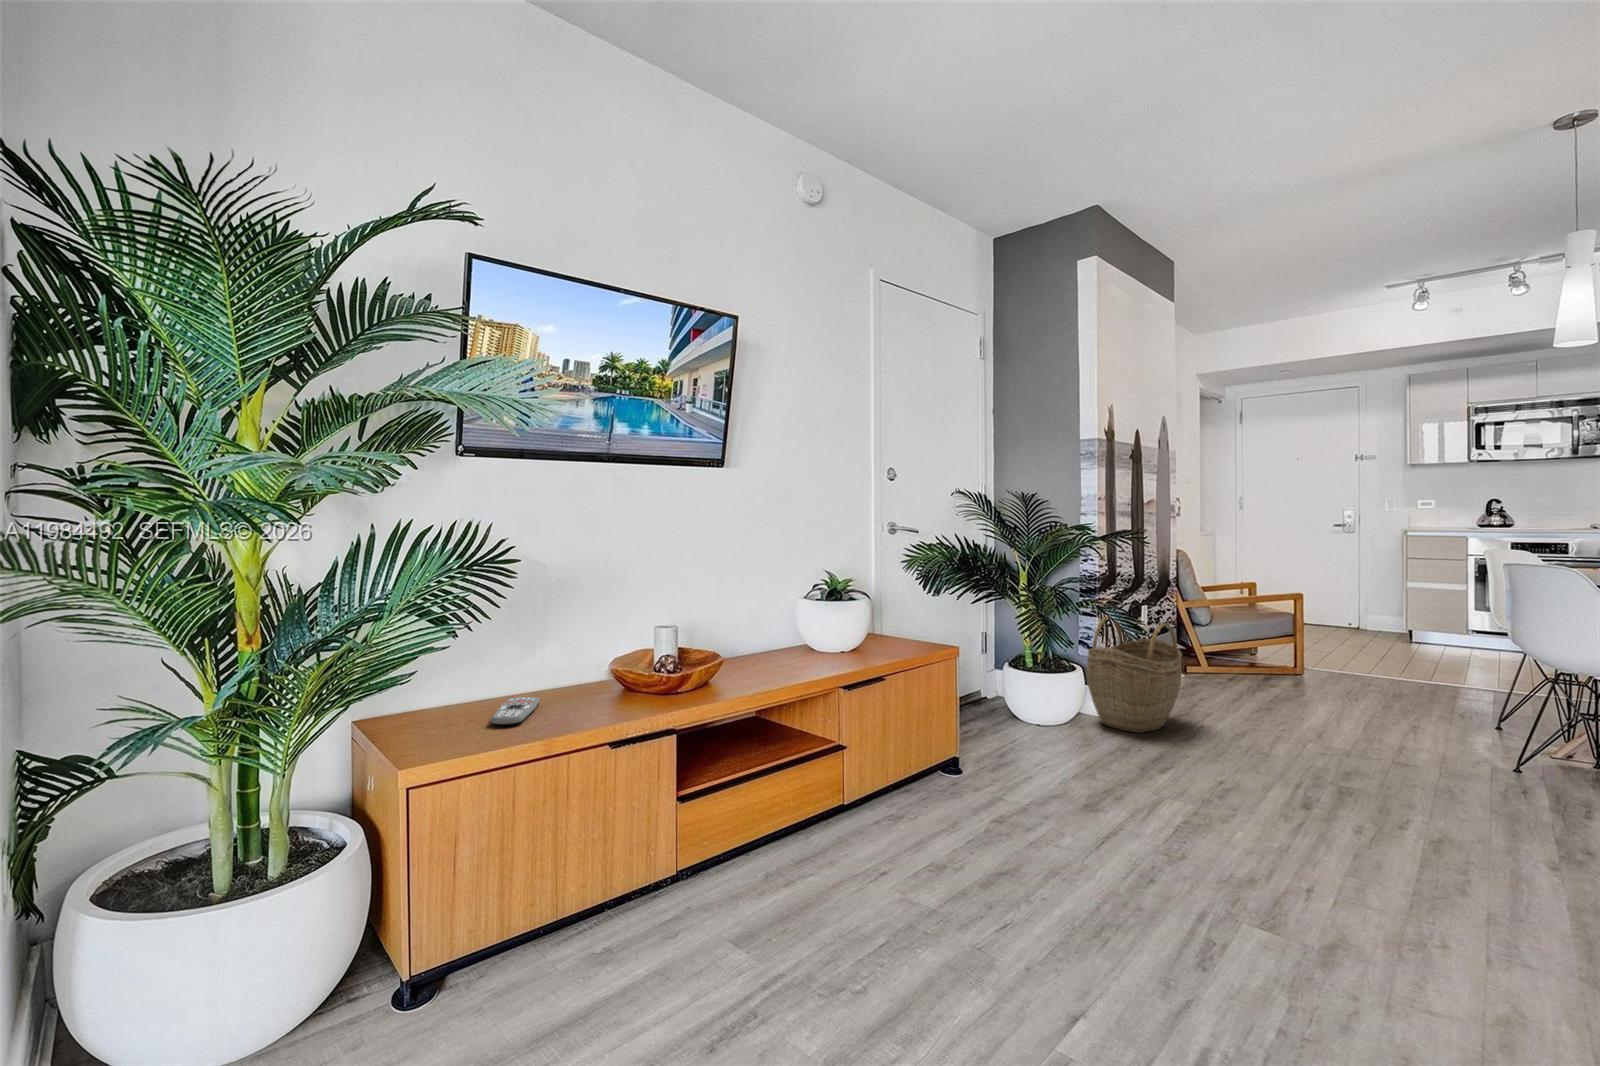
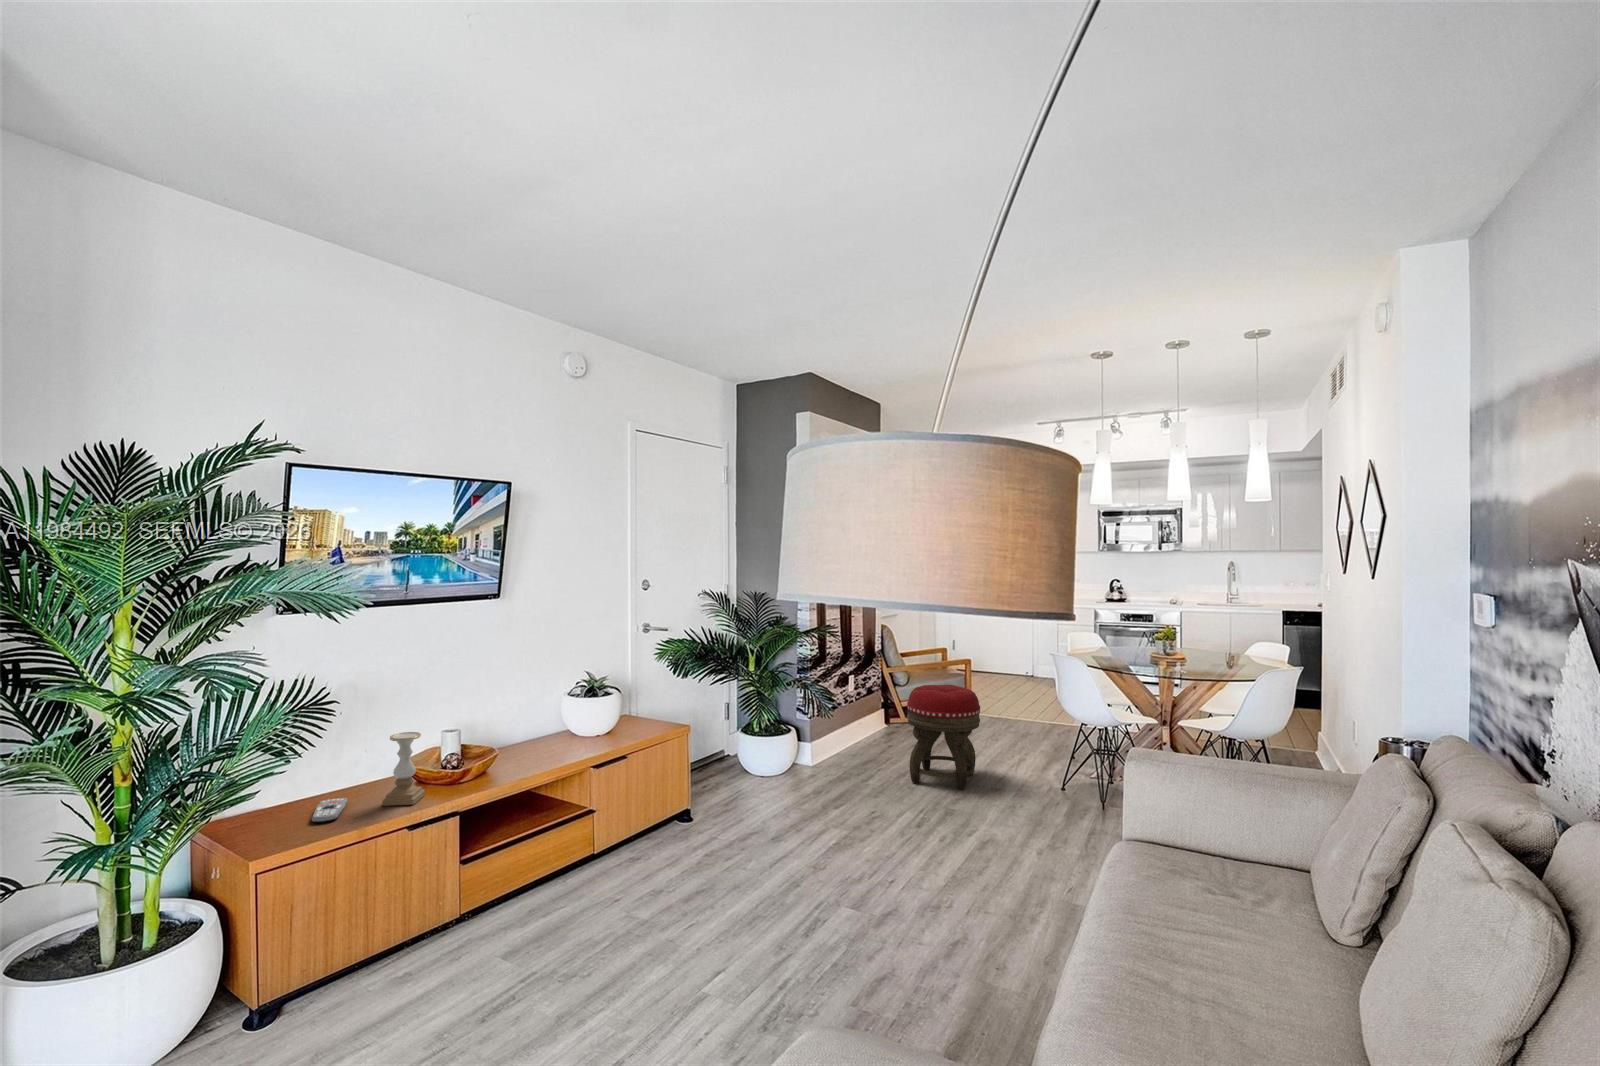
woven basket: present [1087,616,1182,733] -> none [798,687,865,777]
candle holder: none [580,617,634,714] -> present [382,732,425,806]
footstool: none [1255,618,1386,768] -> present [907,685,980,789]

